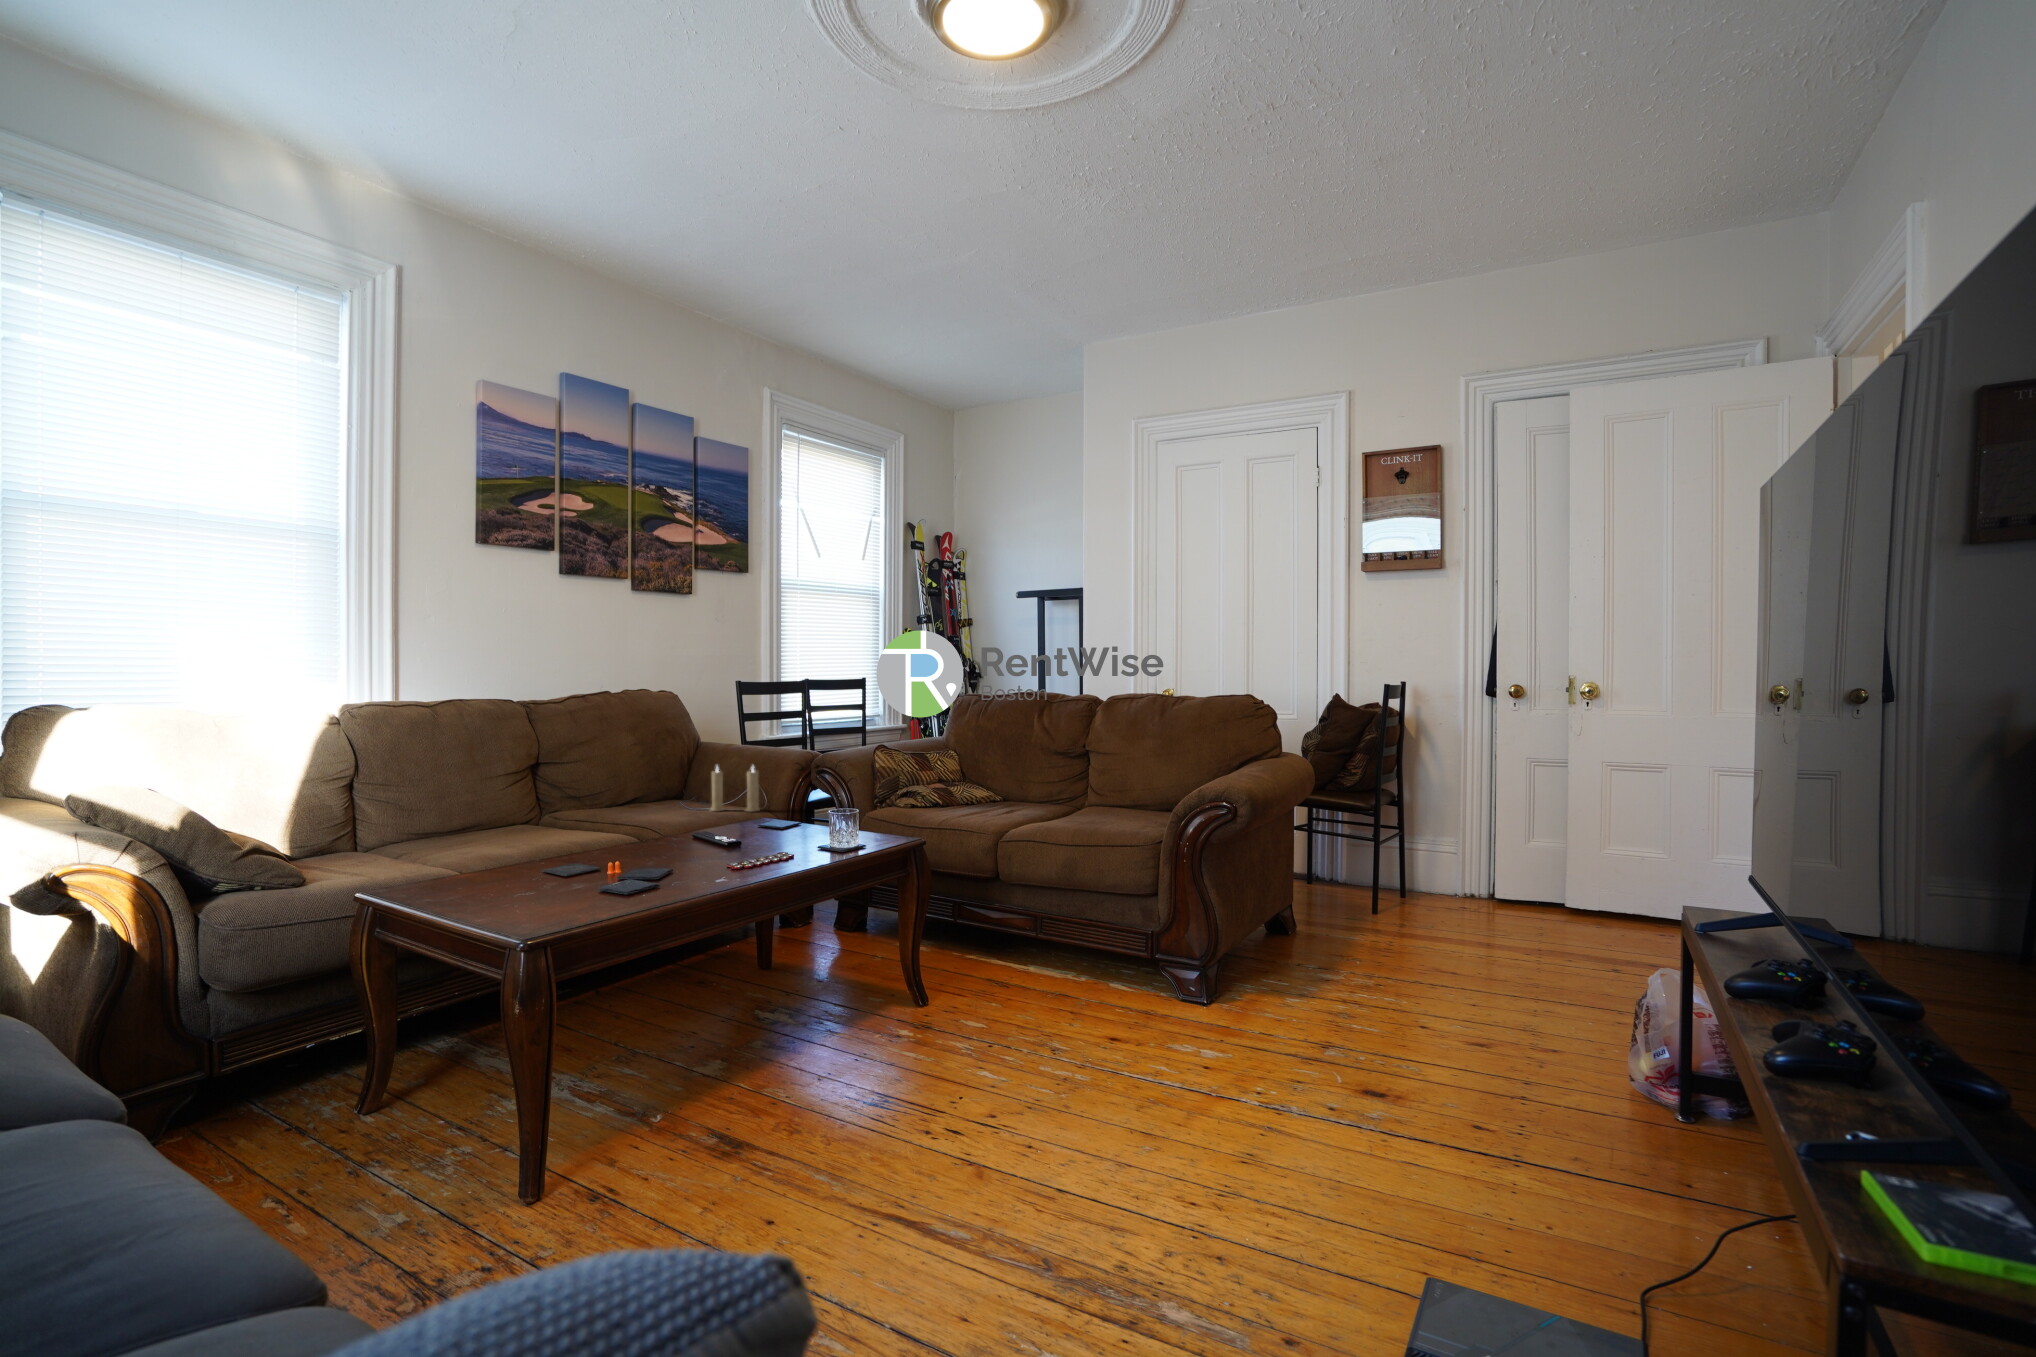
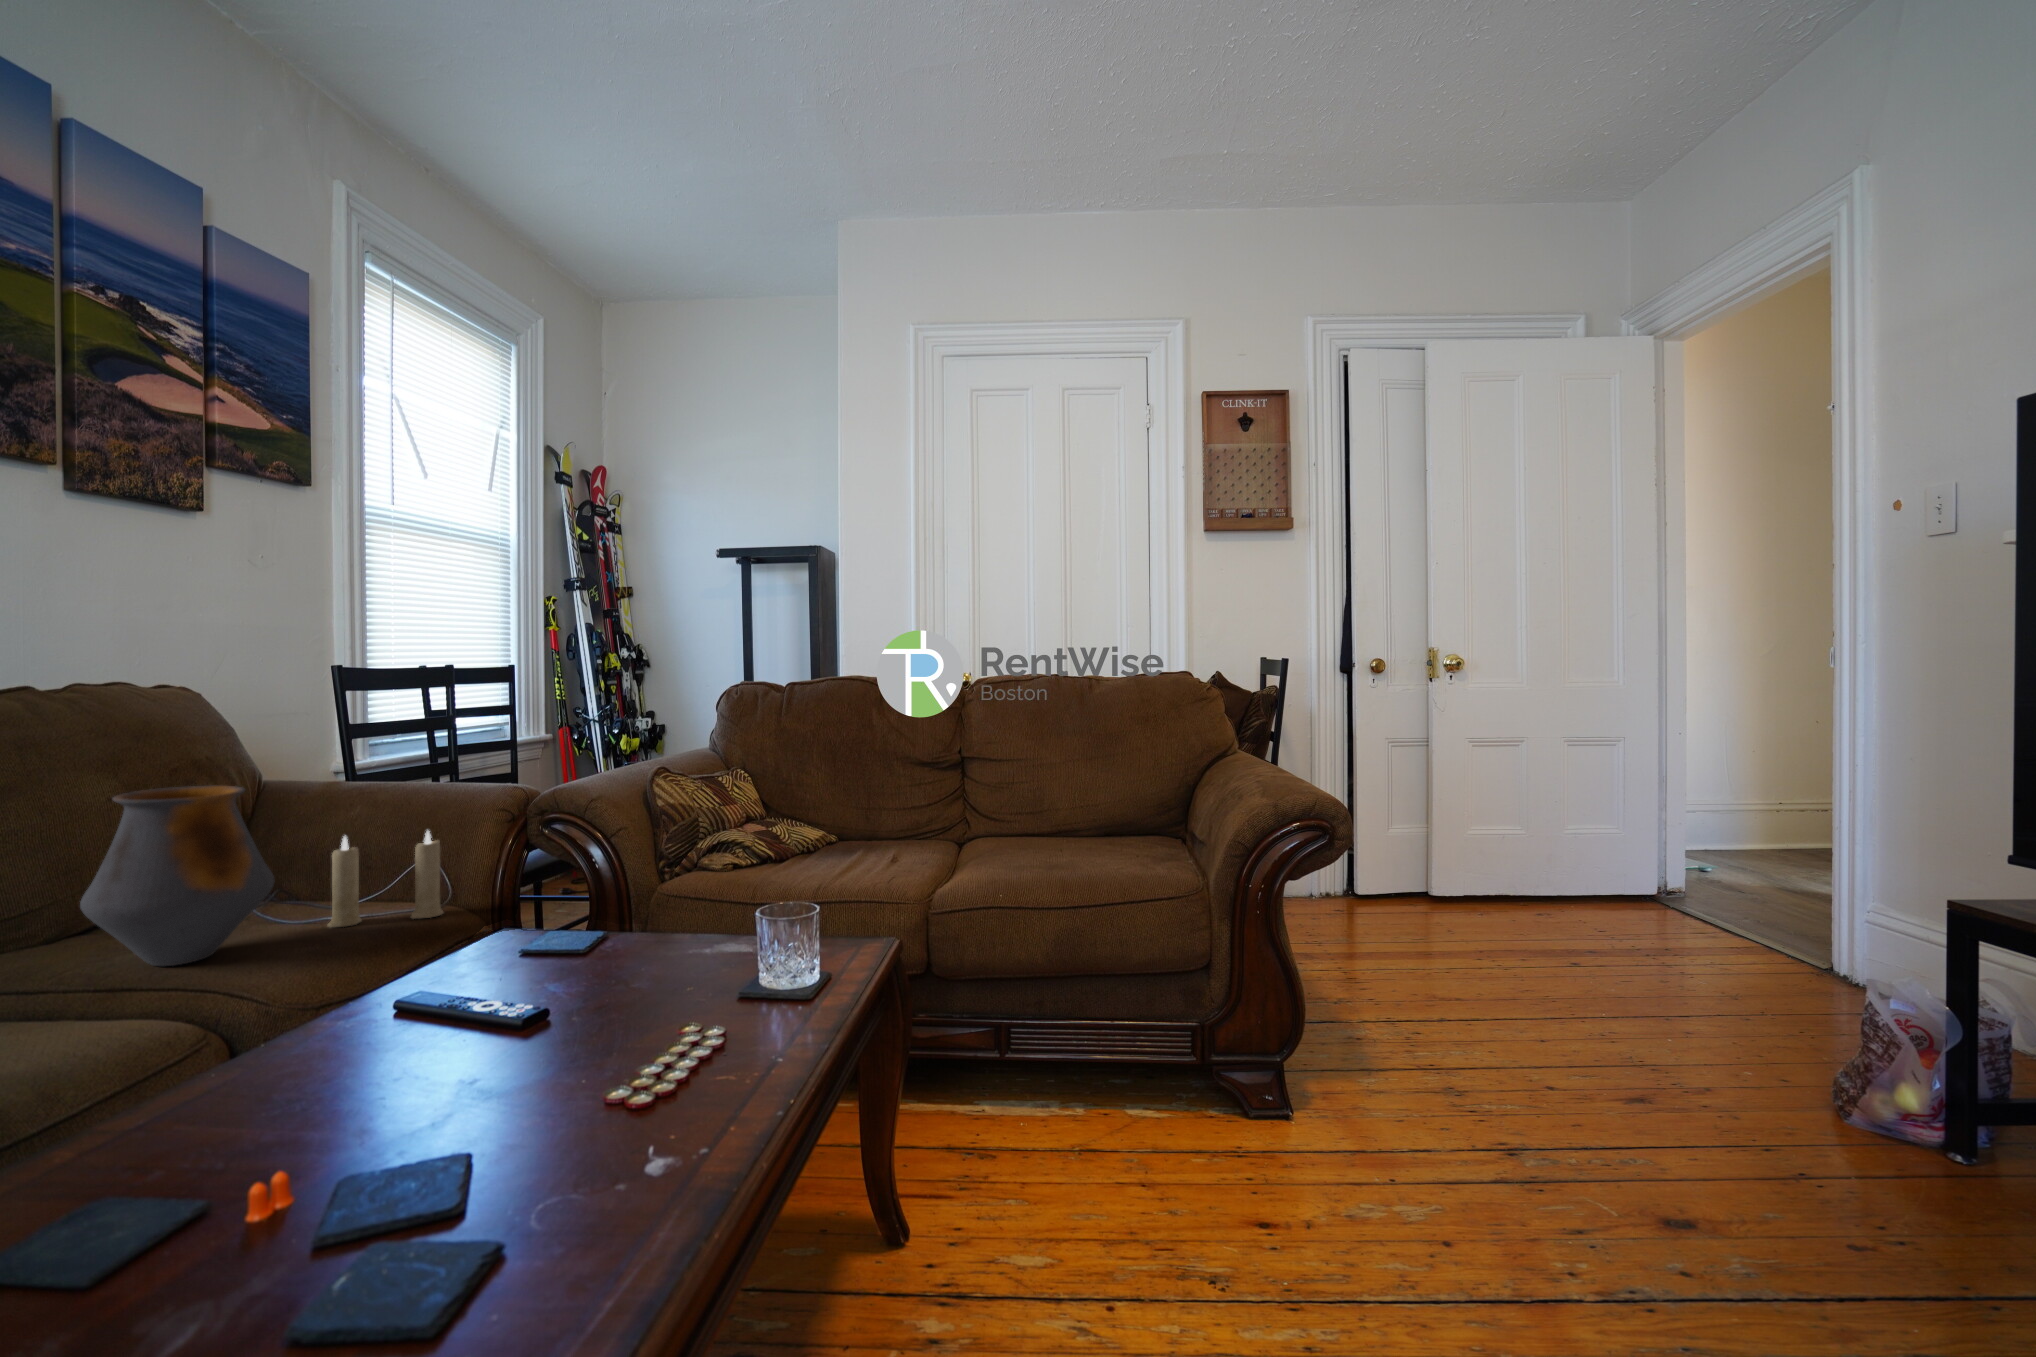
vase: none [613,735,684,817] -> present [80,786,275,966]

